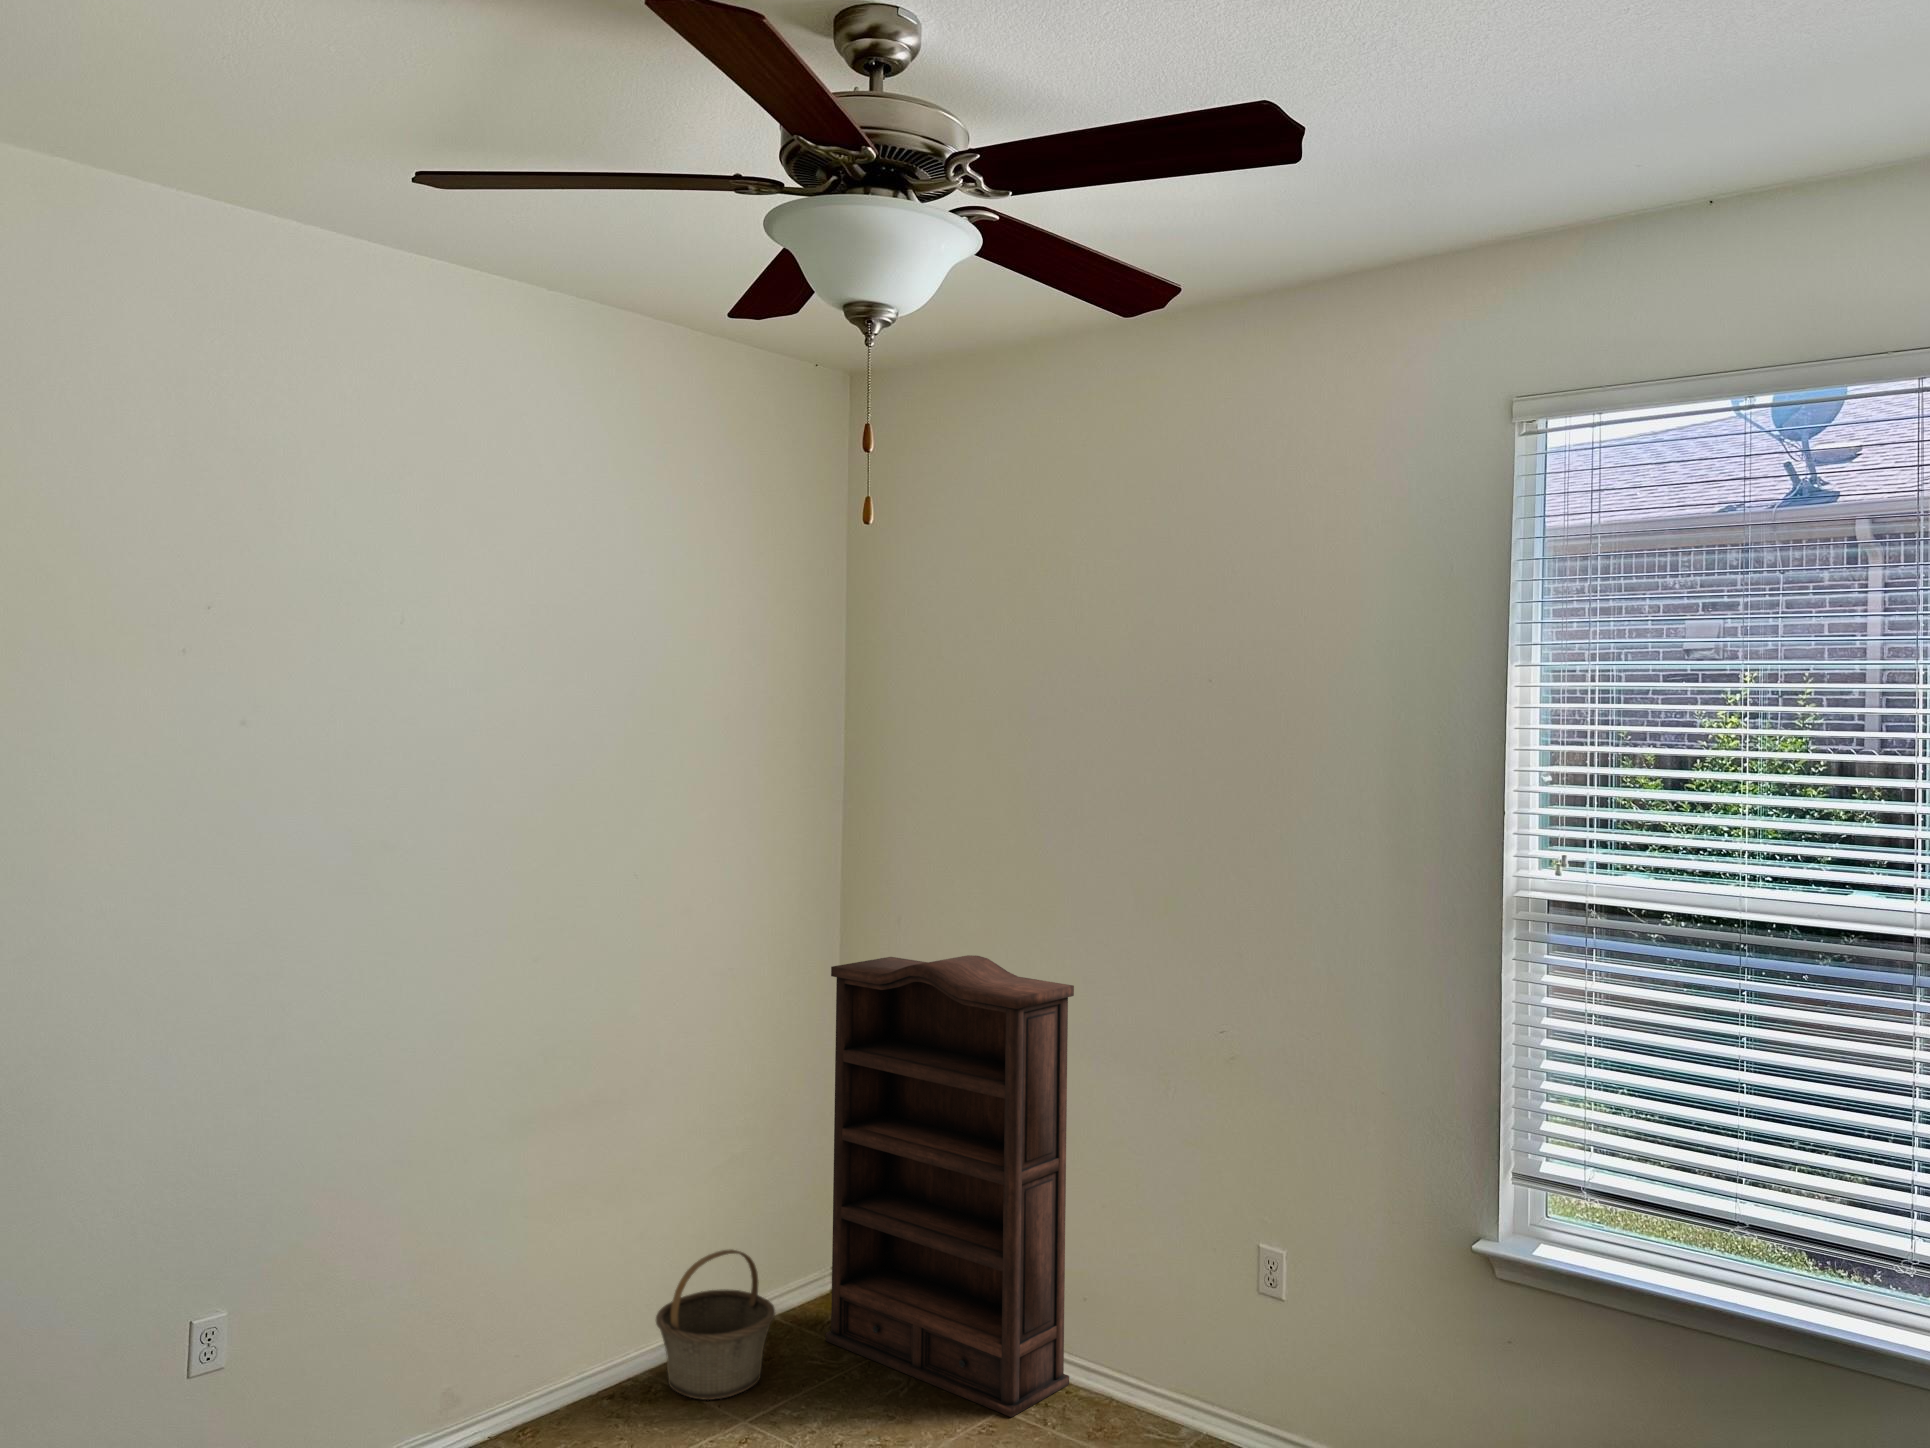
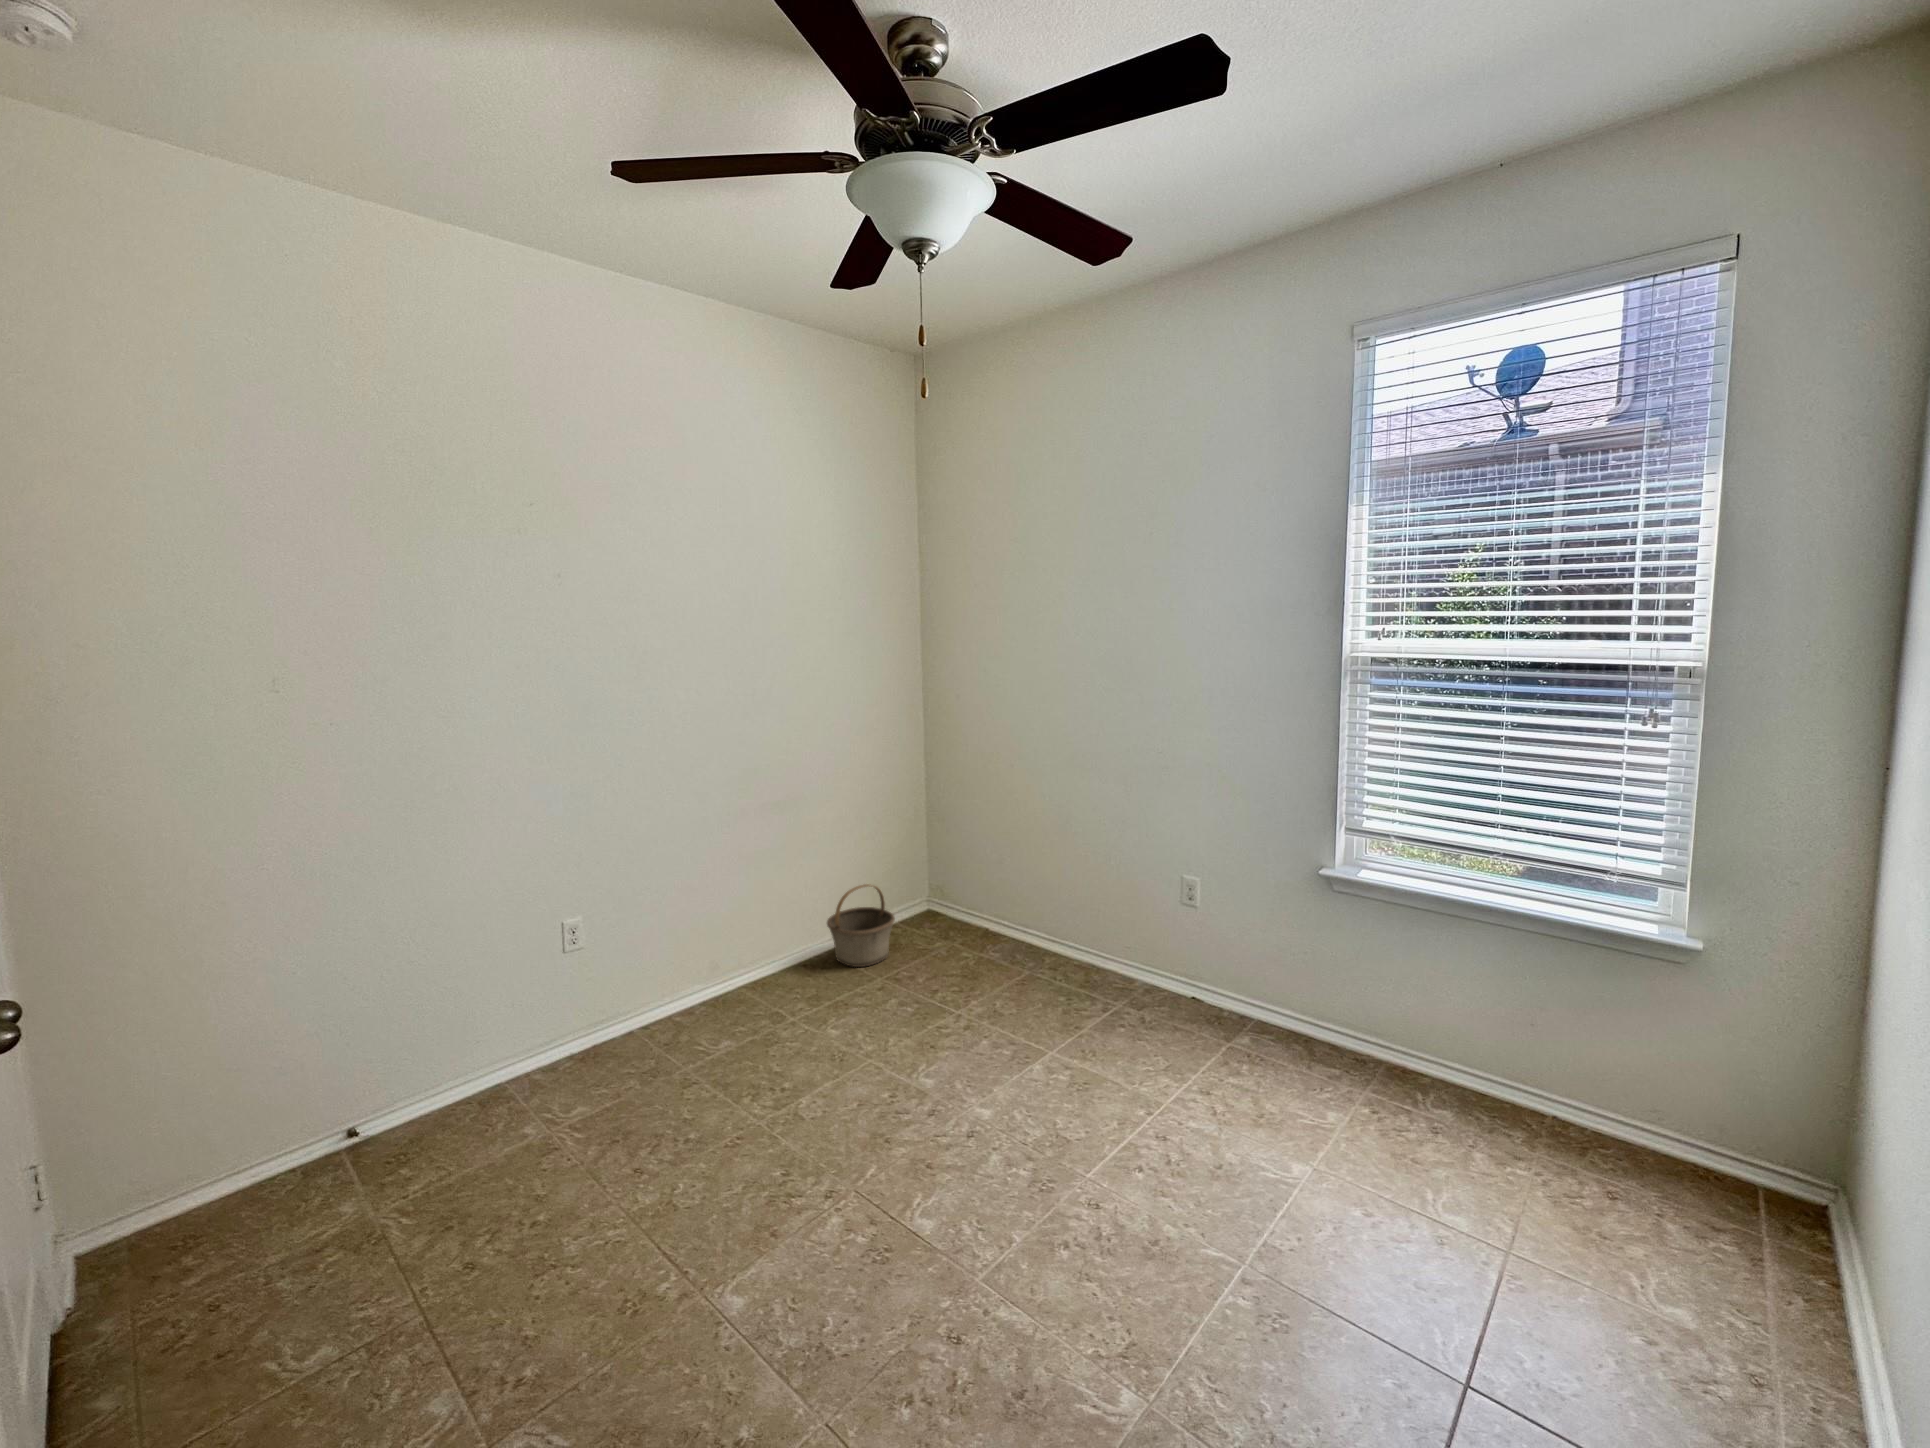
bookshelf: present [826,955,1074,1417] -> none [919,713,1067,975]

